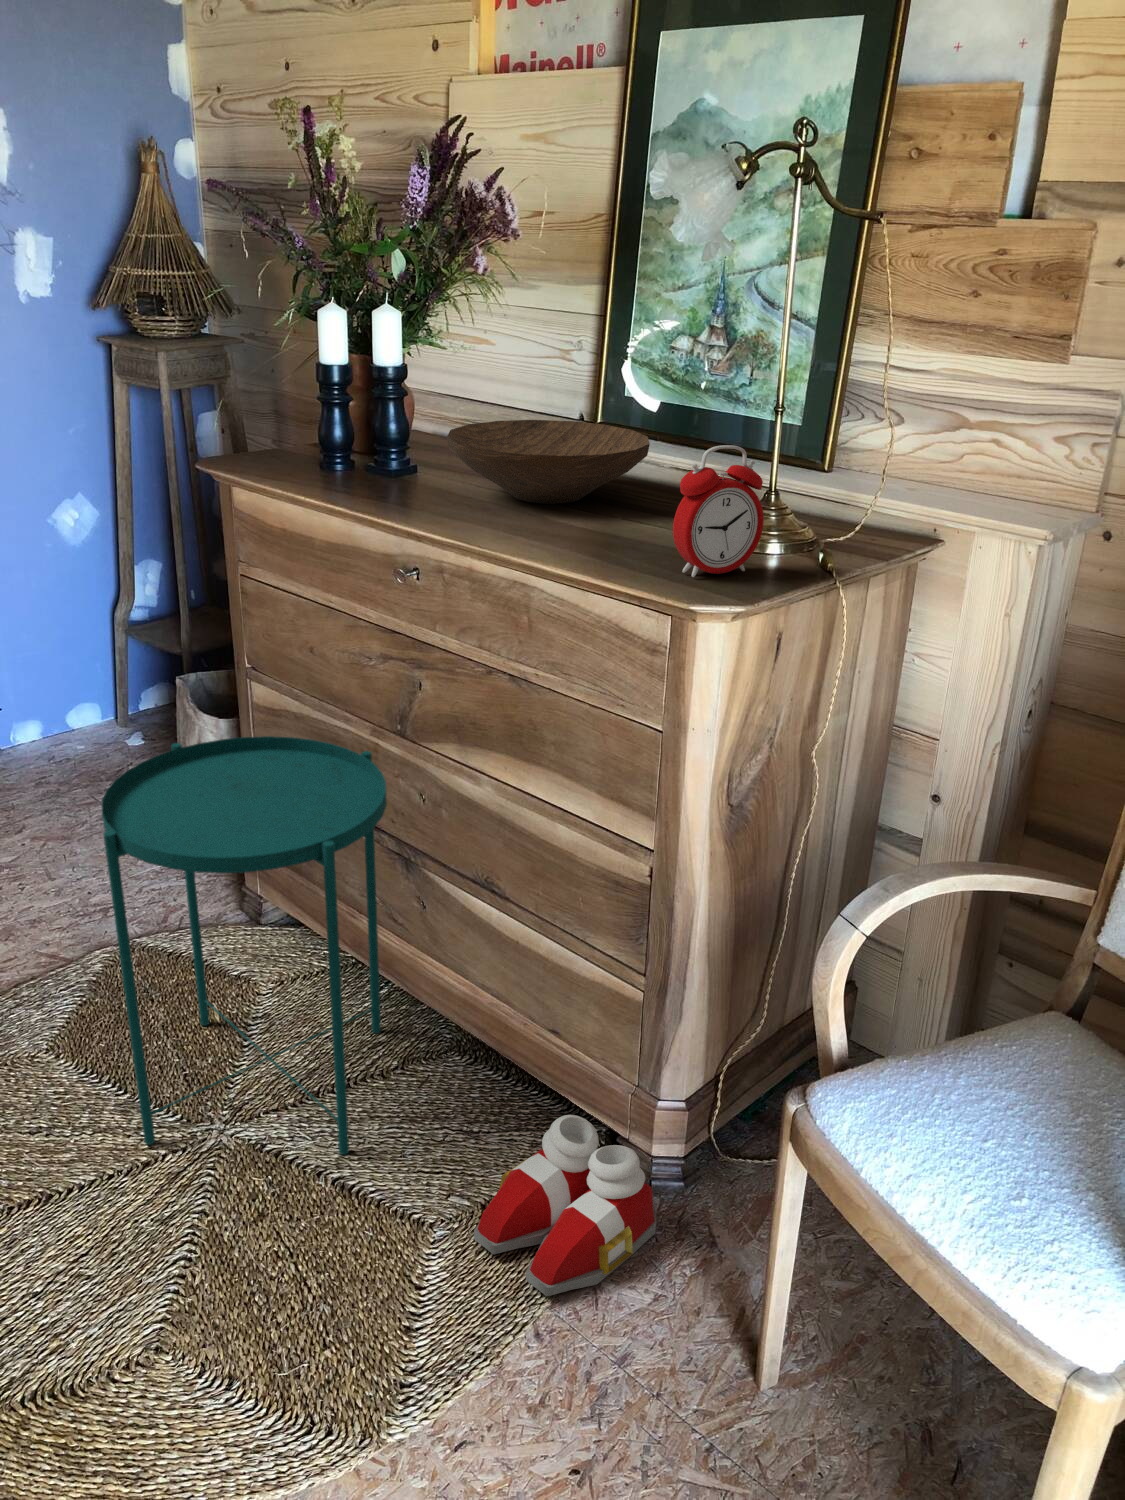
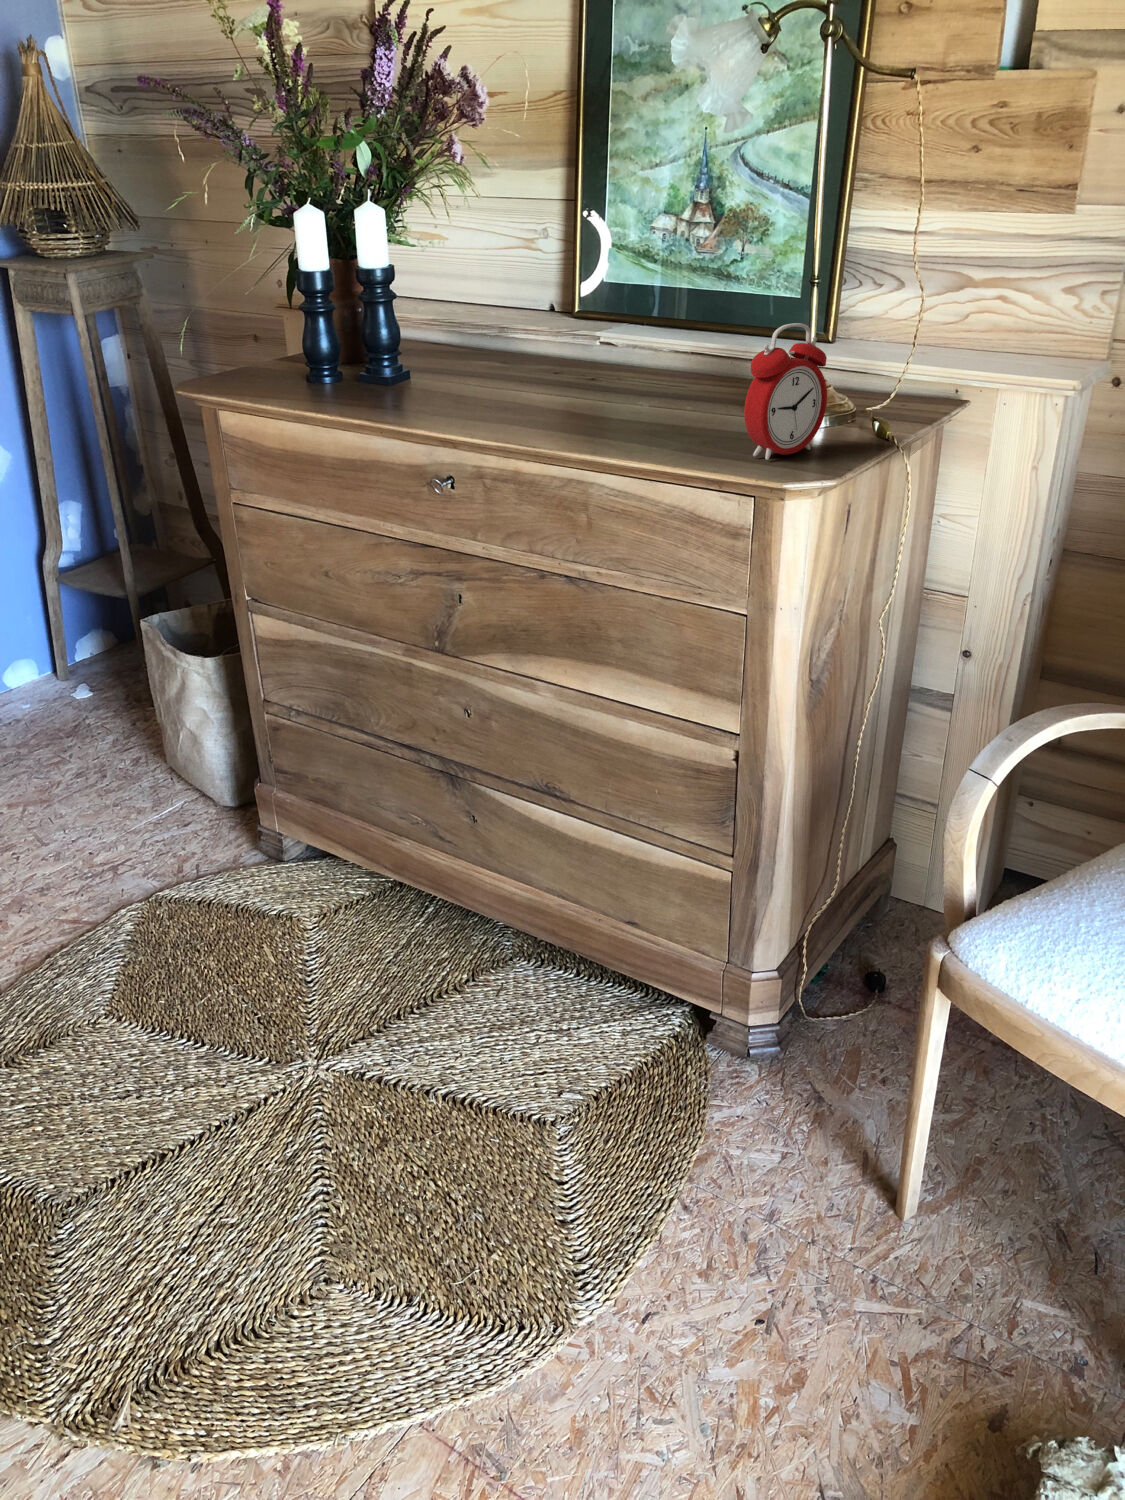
wooden bowl: present [447,420,650,504] -> none [457,315,665,402]
side table: present [102,736,387,1155] -> none [164,666,452,1090]
slippers: present [474,1115,656,1296] -> none [598,999,764,1170]

